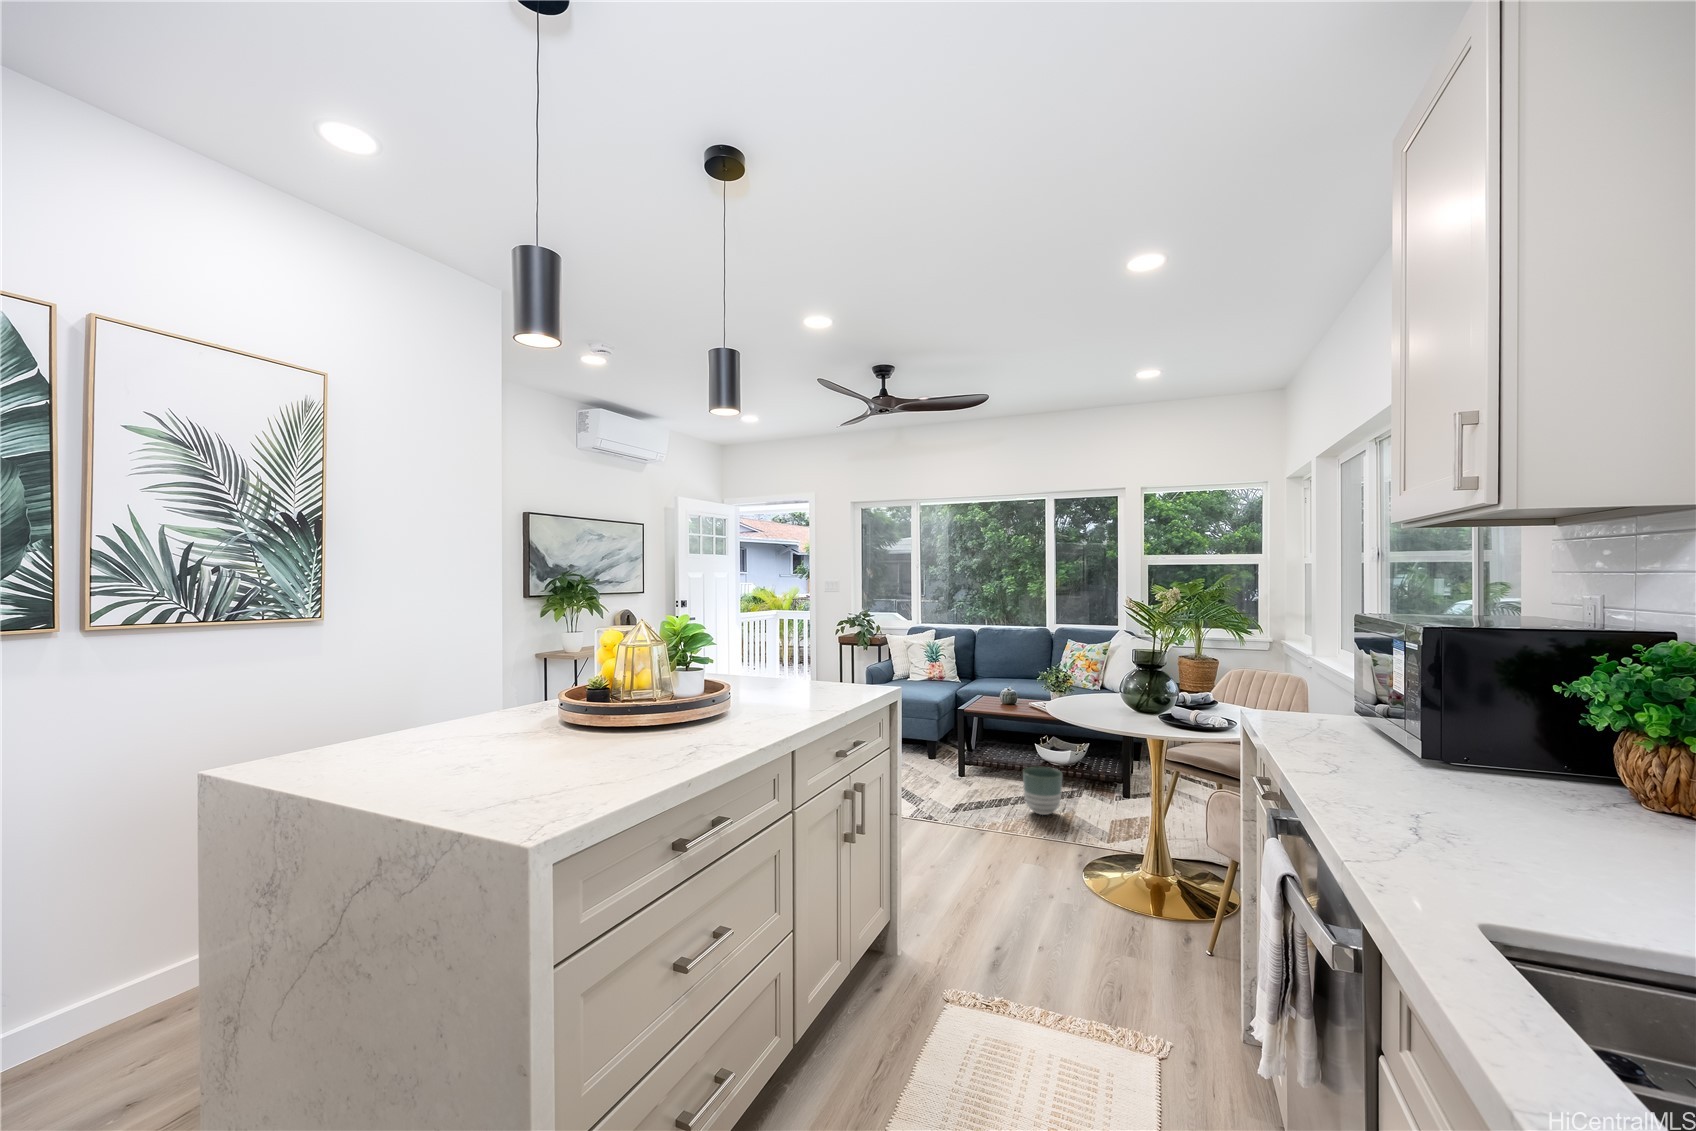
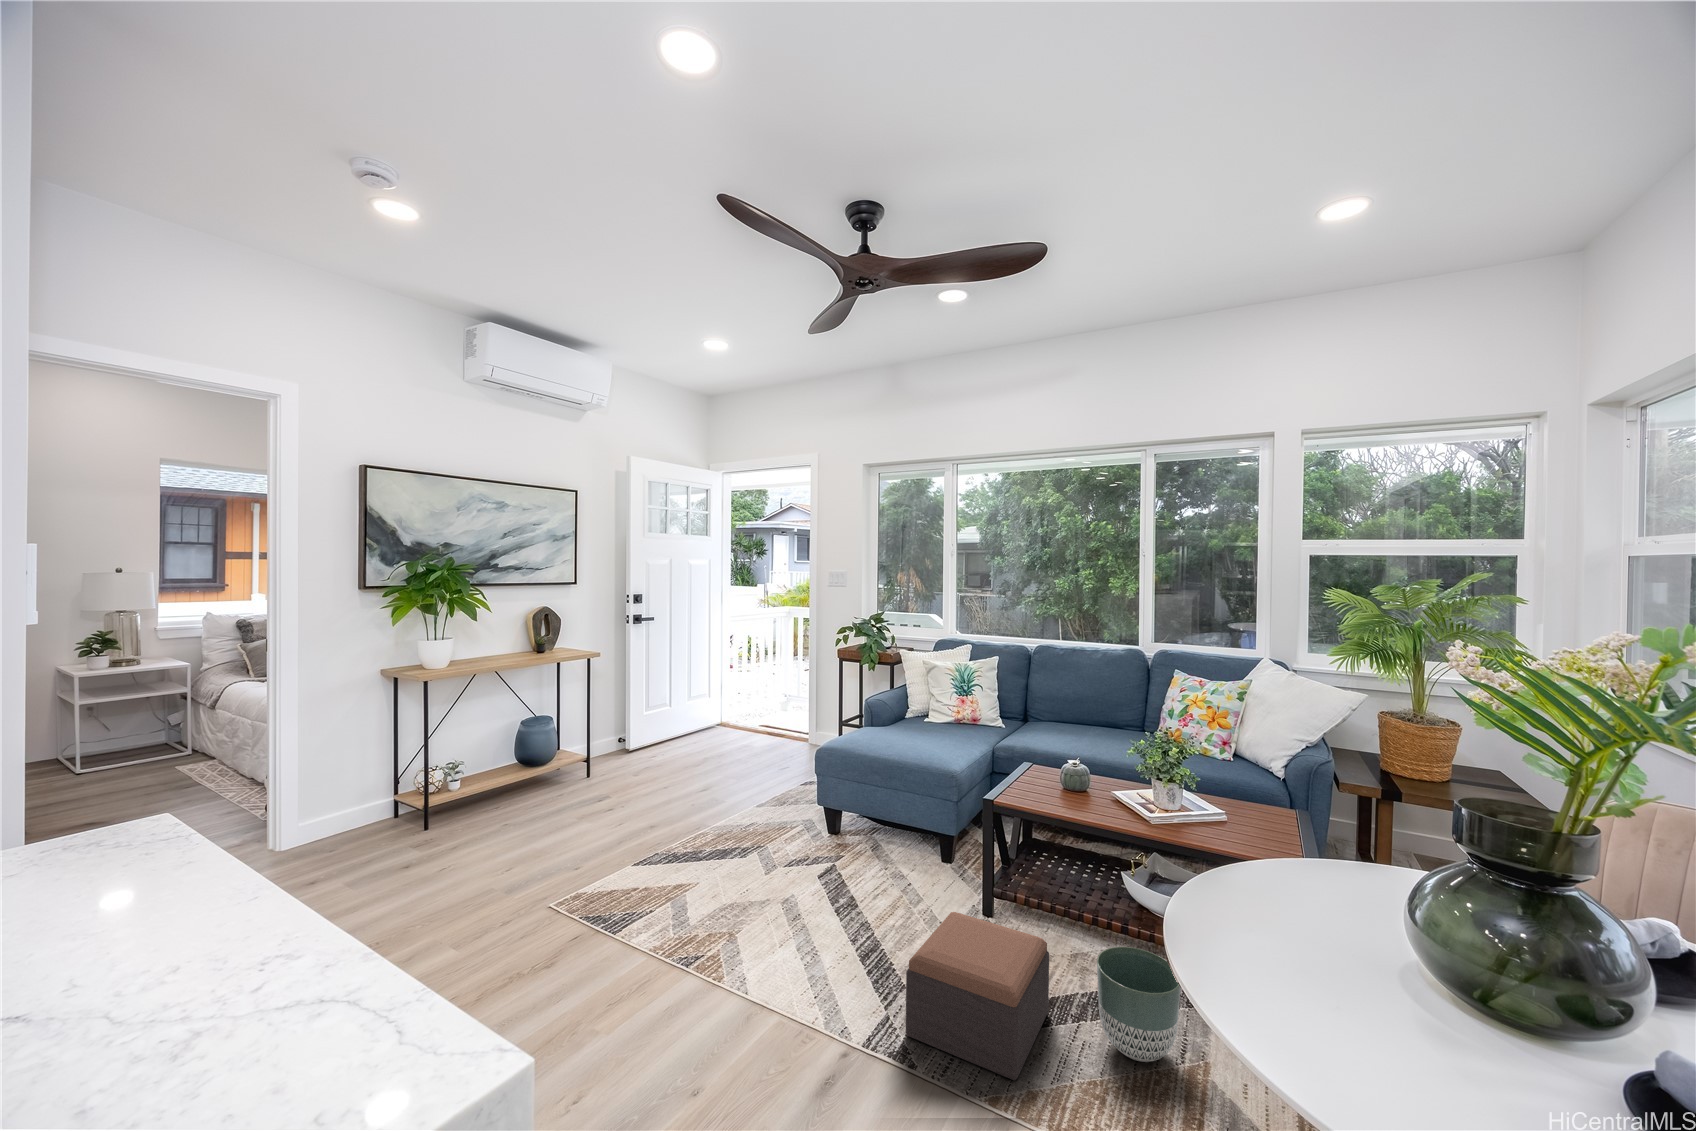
footstool: none [929,761,999,823] -> present [906,912,1049,1080]

